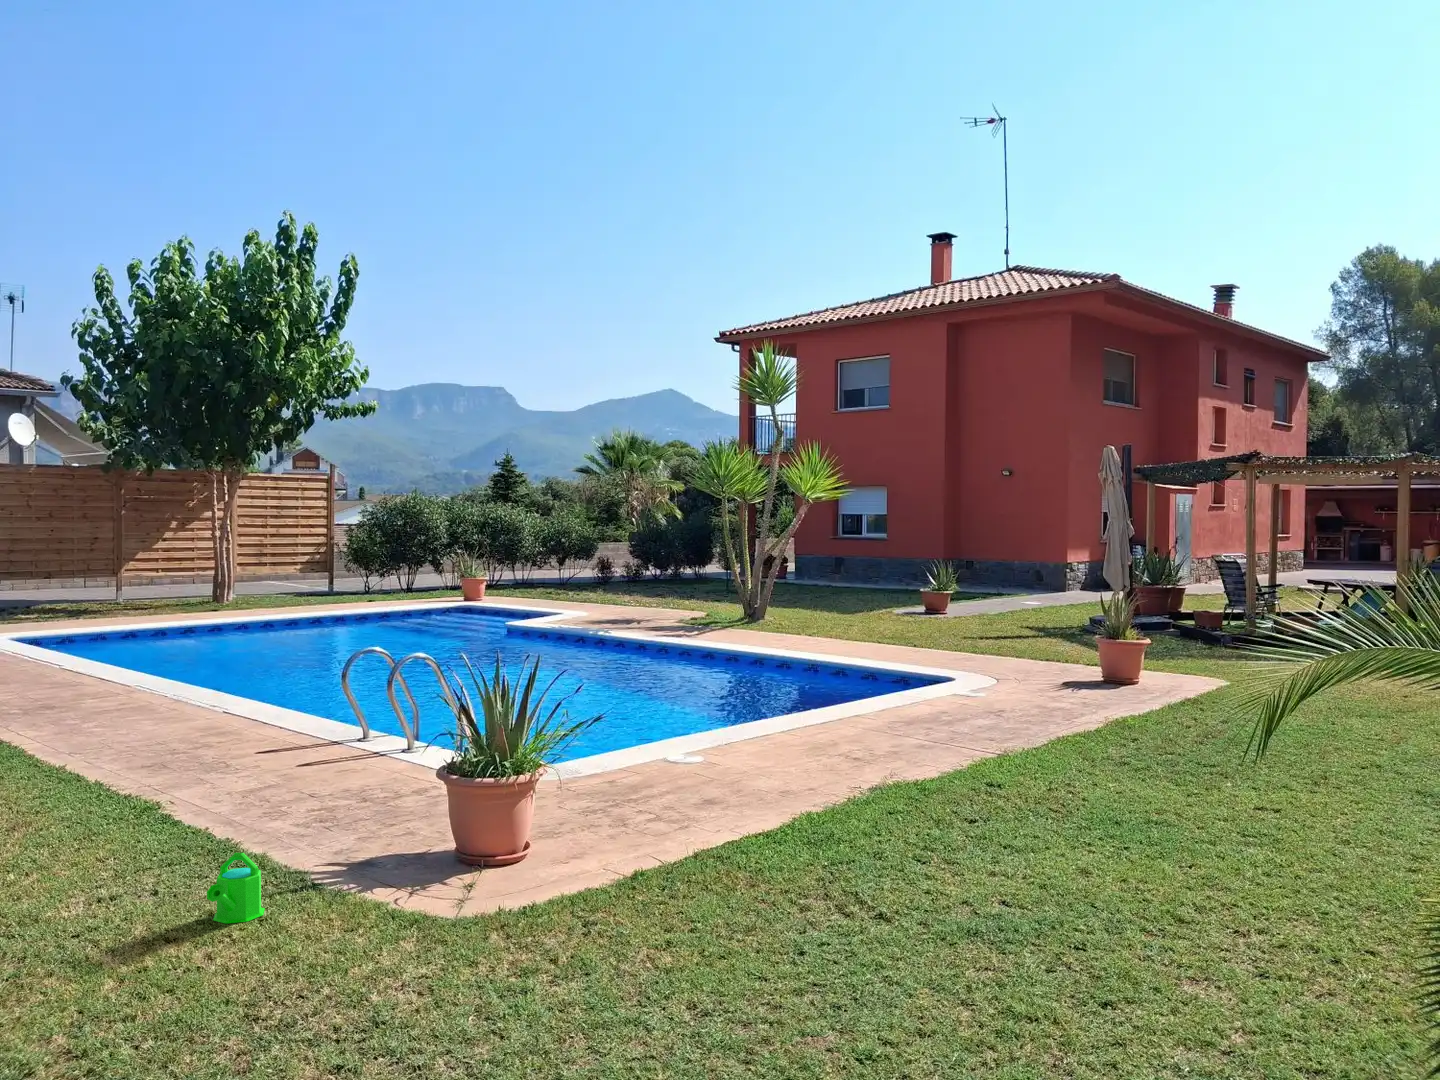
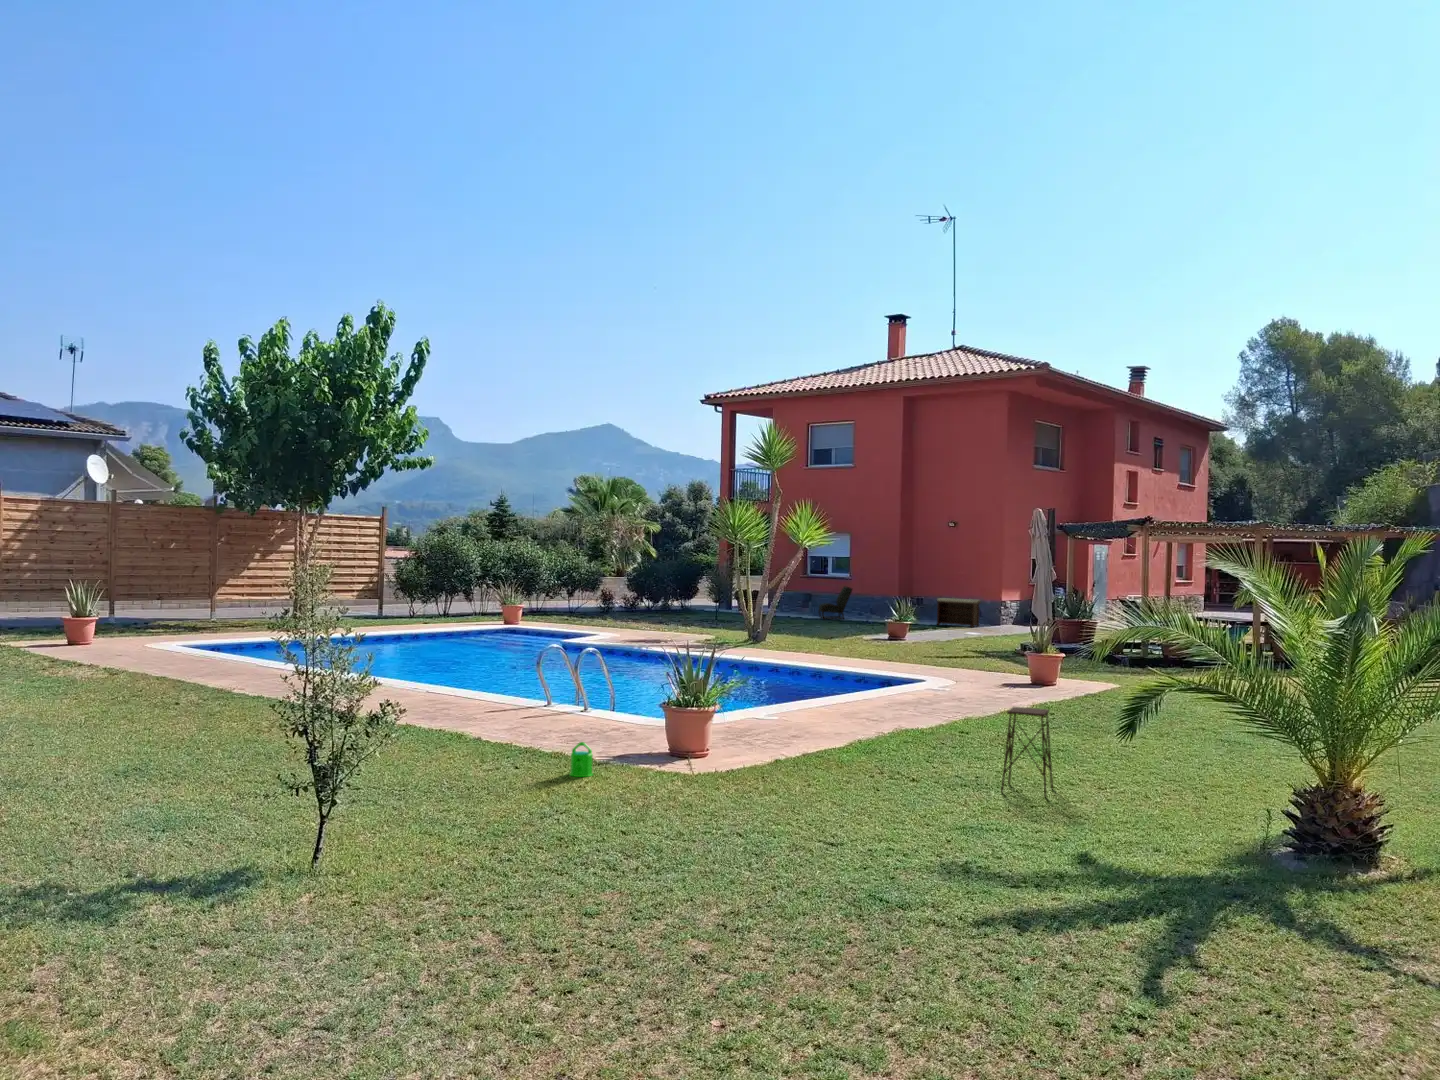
lounge chair: none [846,550,886,589] -> present [819,586,852,619]
bench: none [984,562,1039,597] -> present [937,598,981,627]
side table: none [1060,784,1170,989] -> present [1001,707,1053,797]

